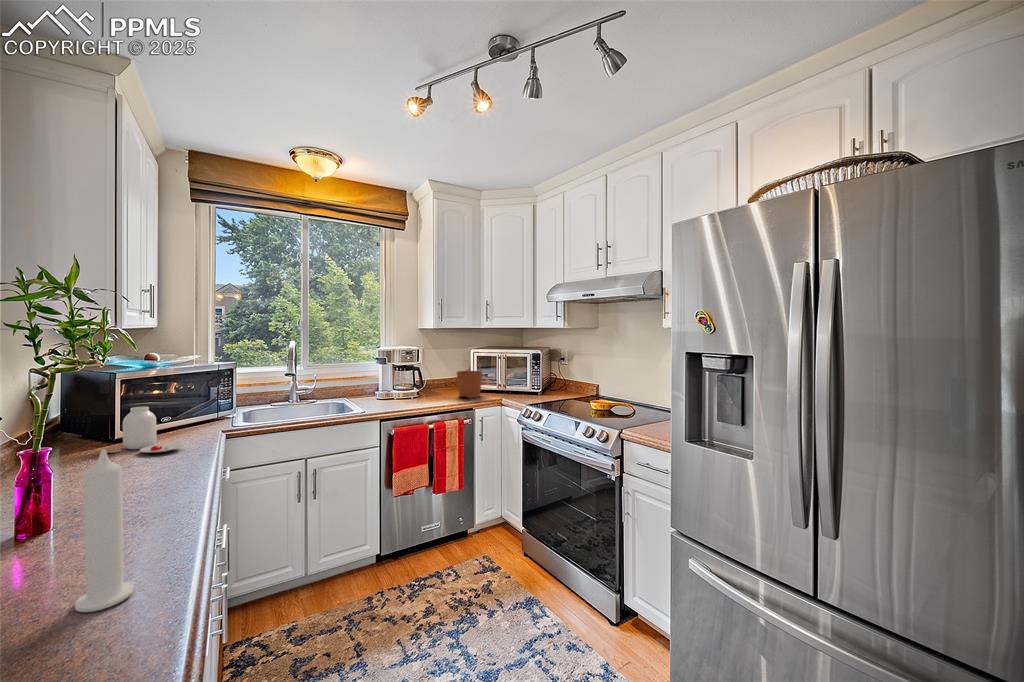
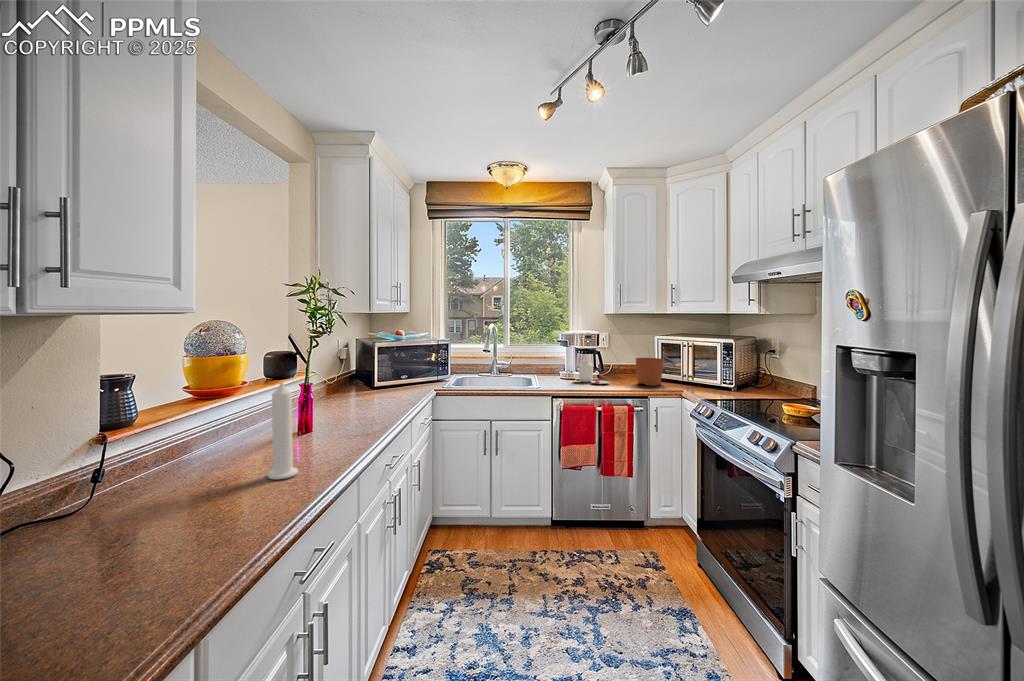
jar: present [106,407,183,453] -> present [574,360,609,384]

